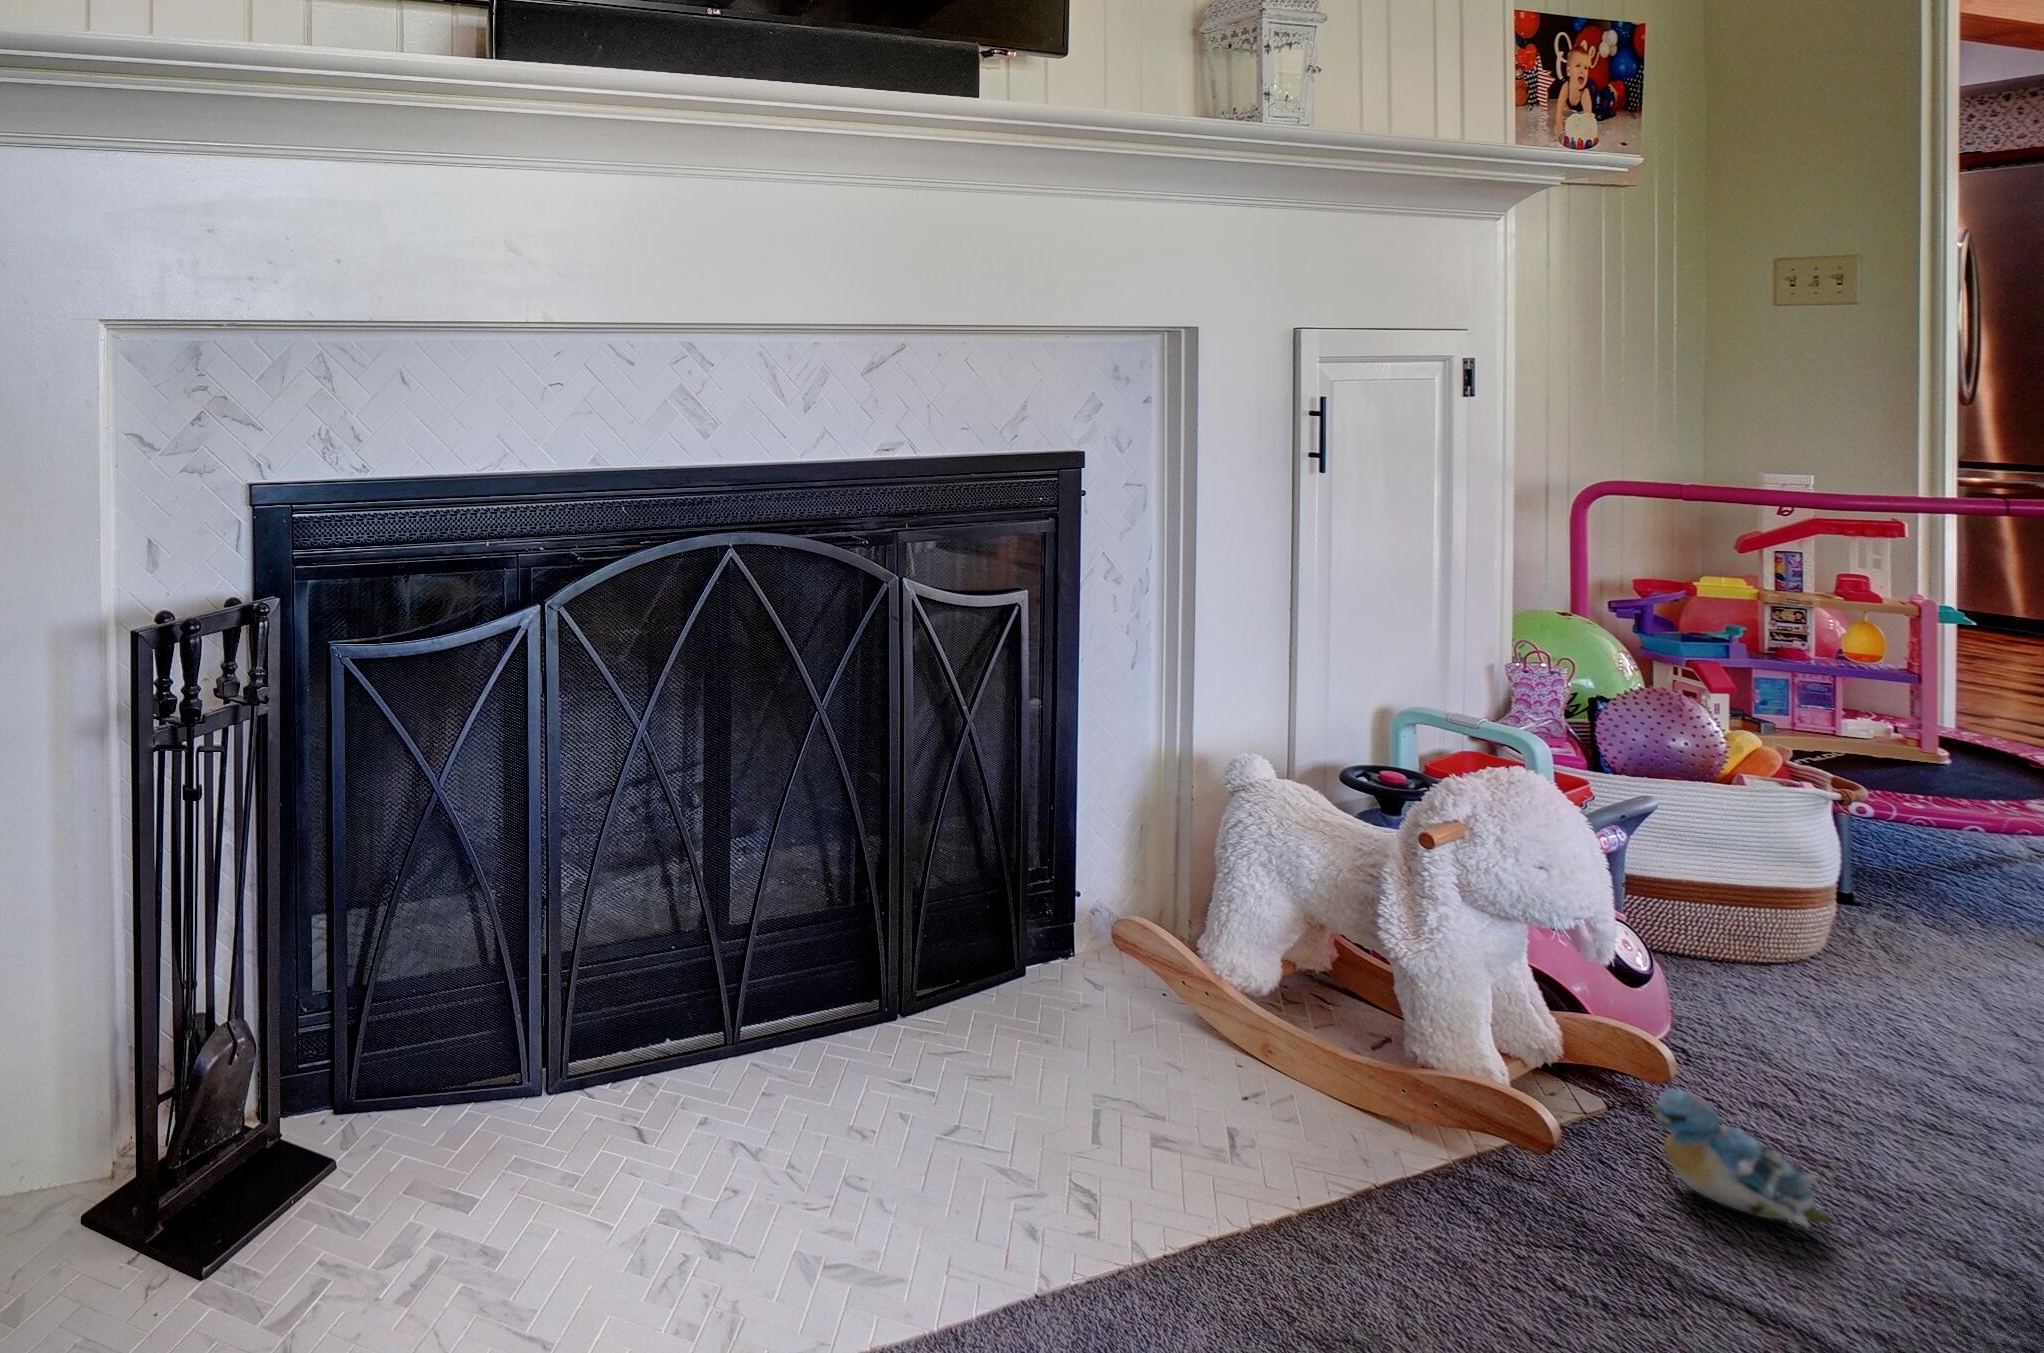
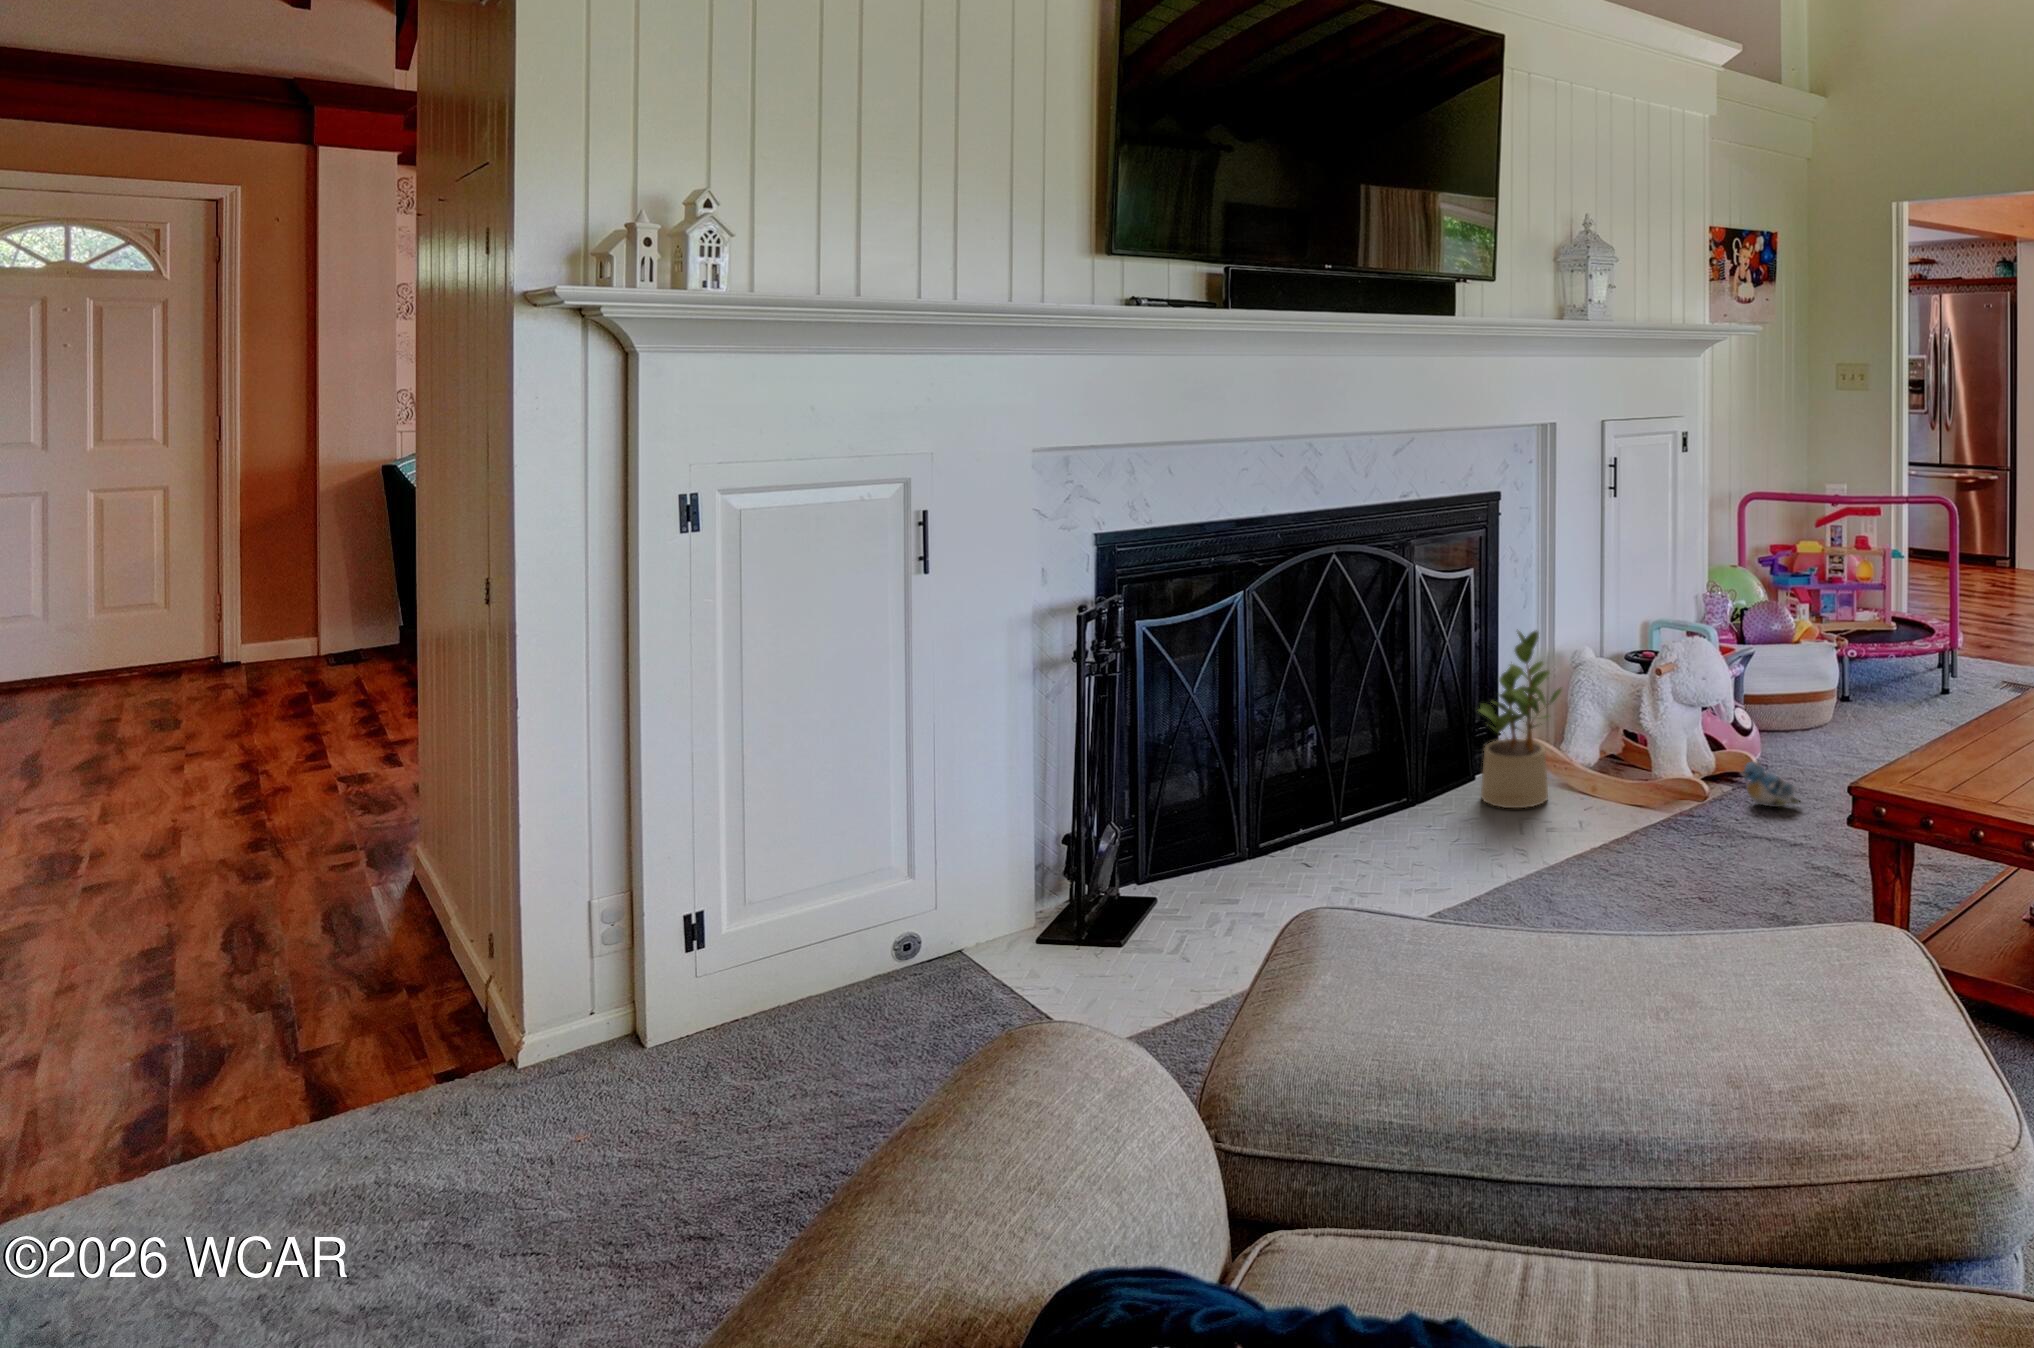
potted plant: none [1014,716,1197,1075] -> present [1479,630,1562,808]

